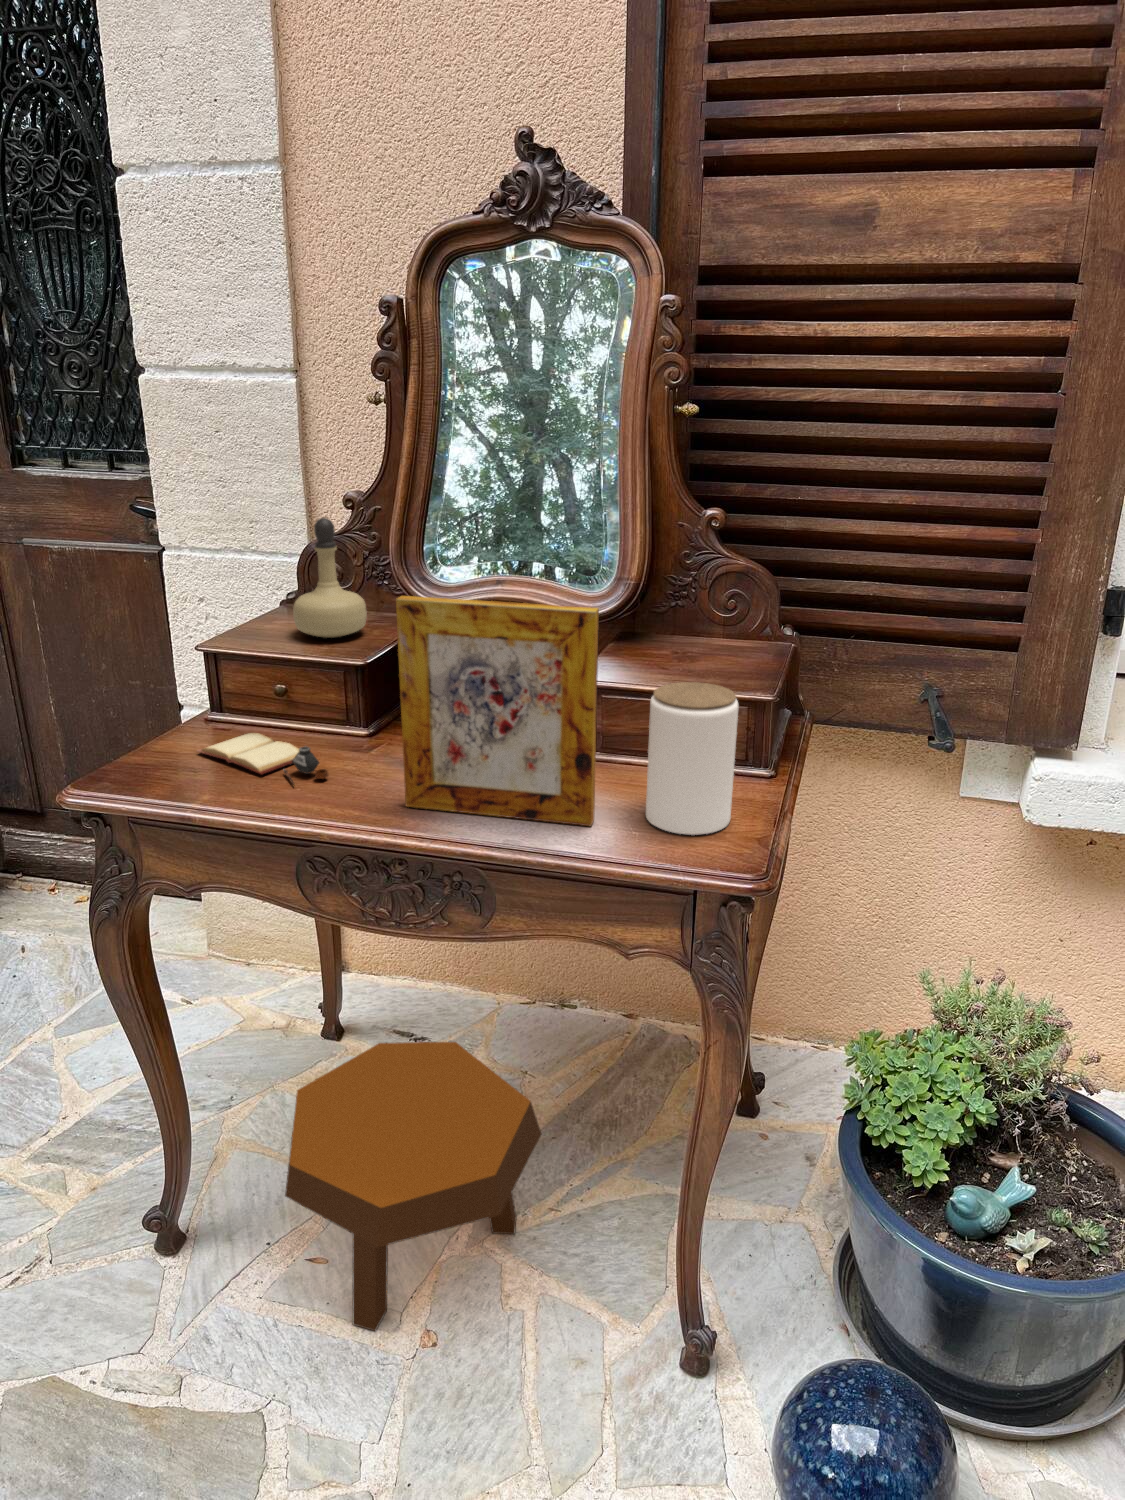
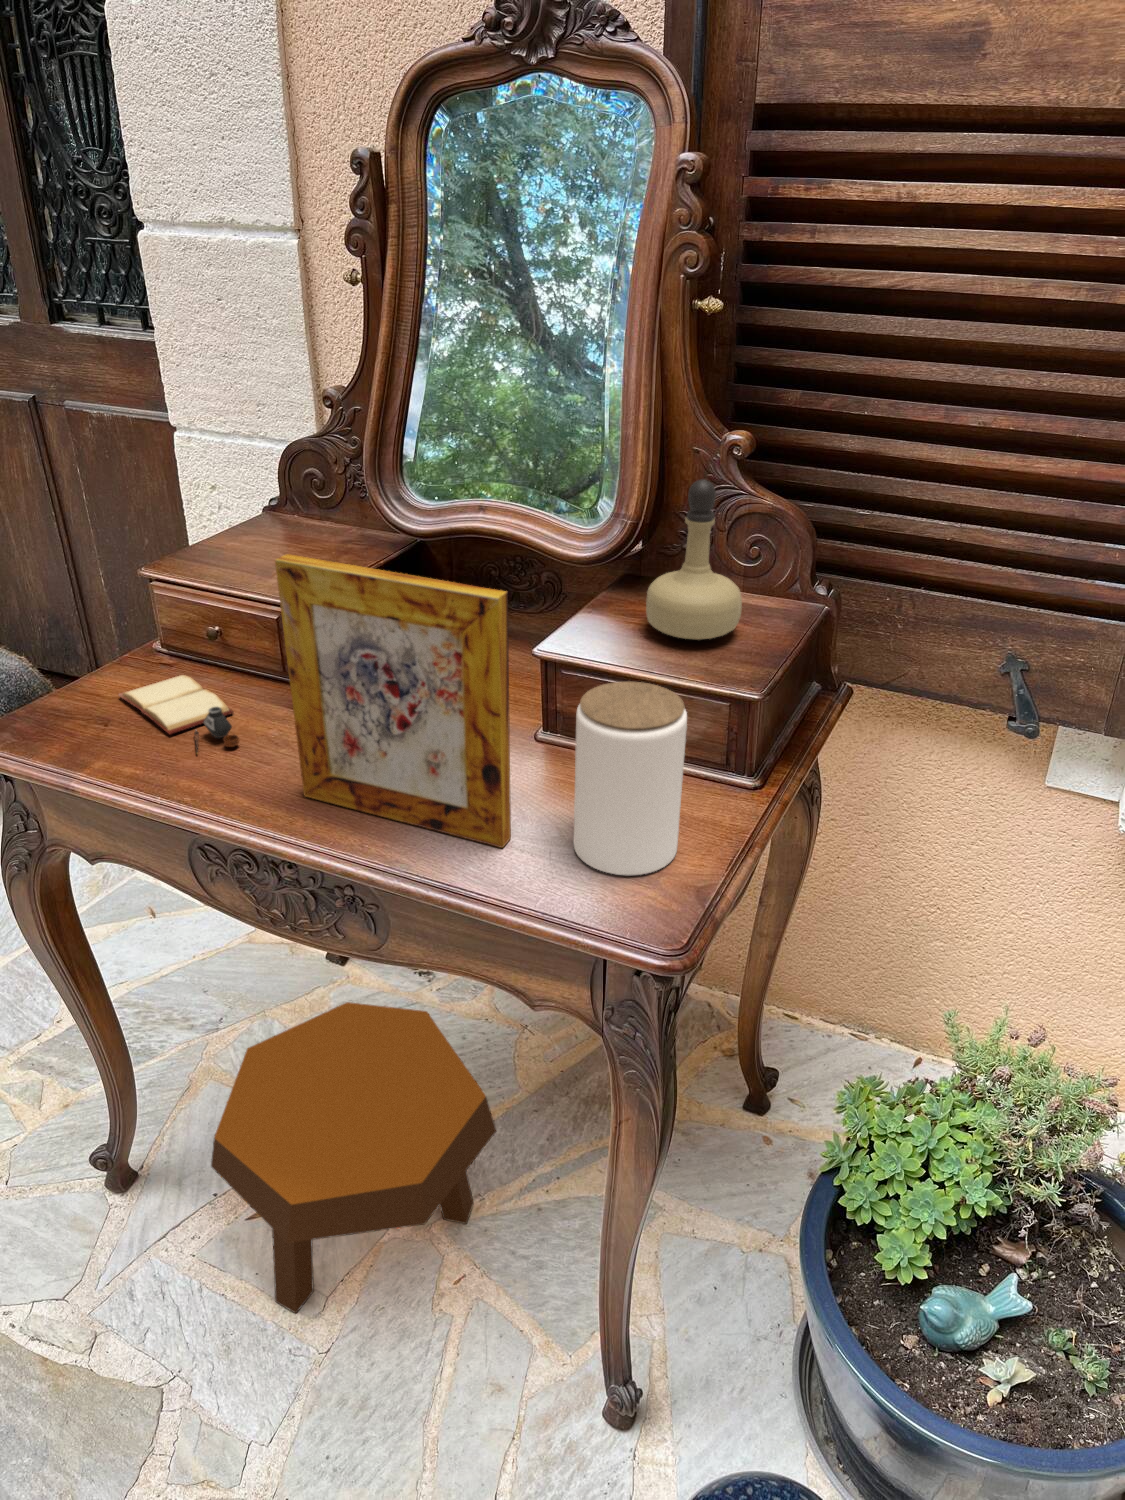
perfume bottle: present [293,518,367,638] -> present [646,480,742,639]

